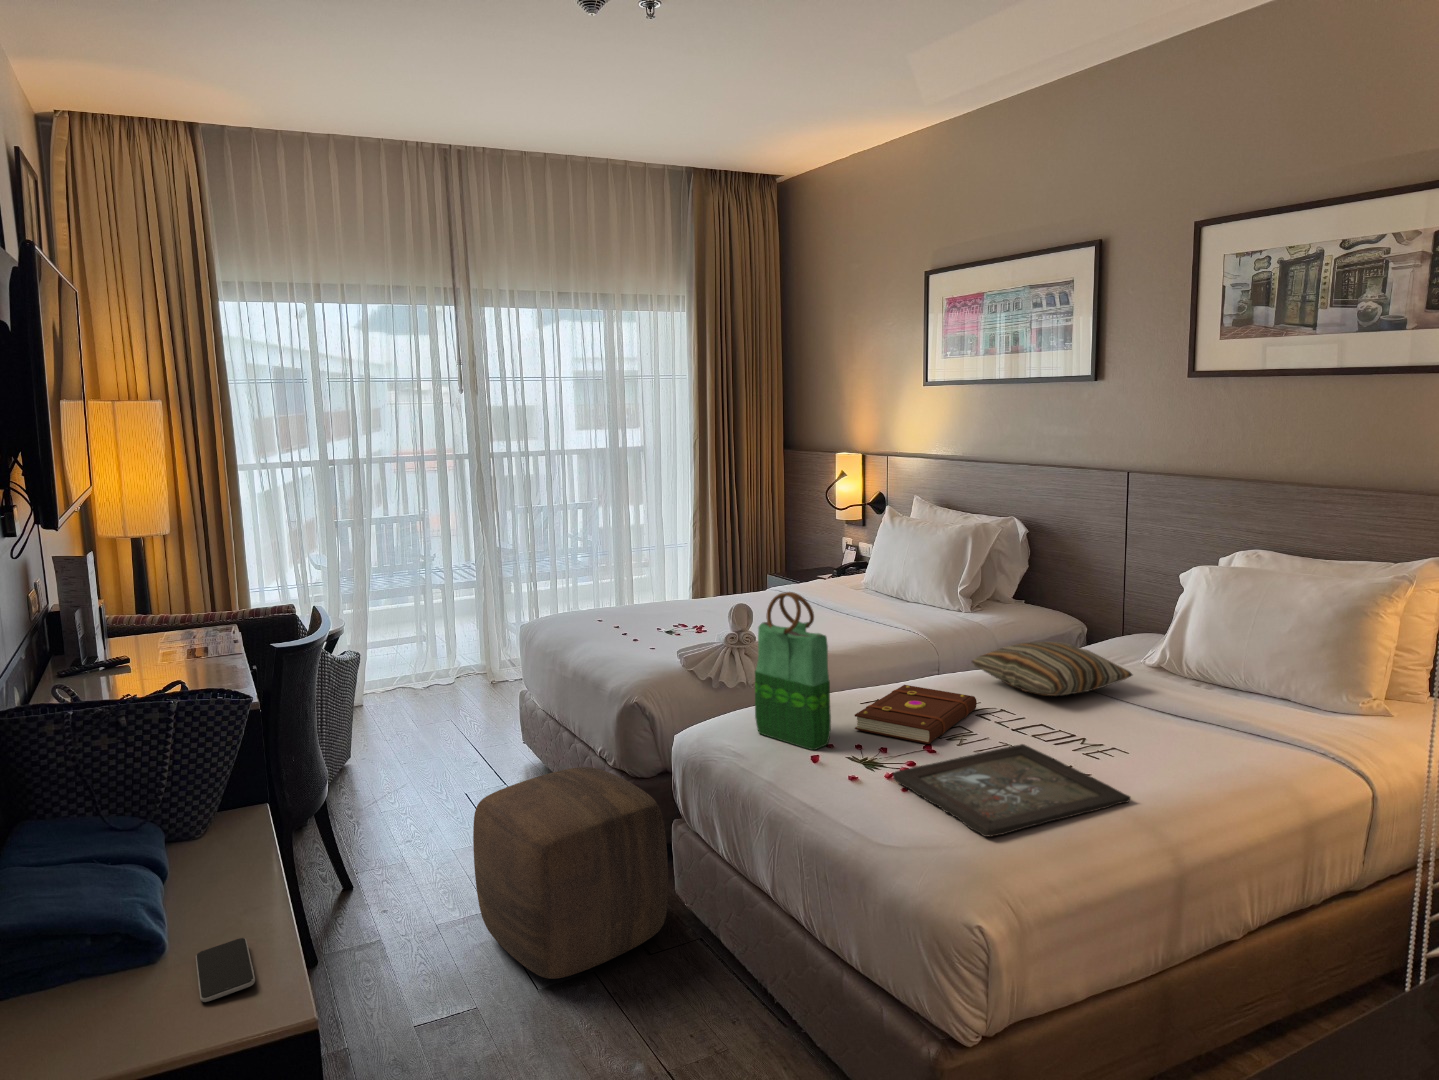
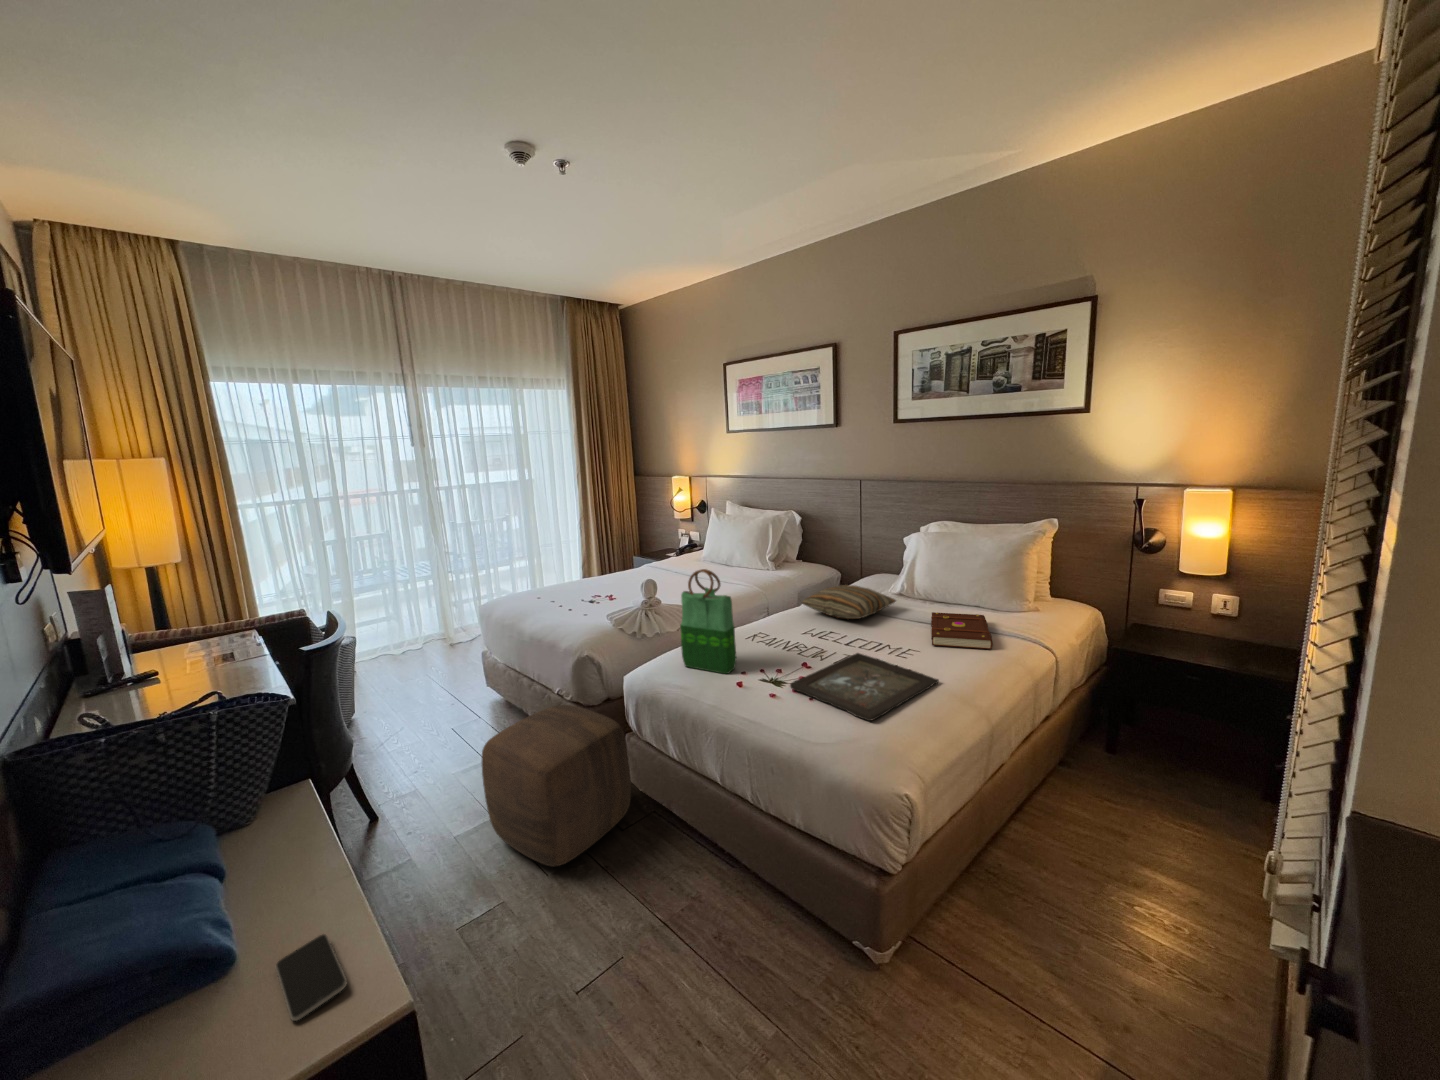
book: present [855,685,977,744] -> present [931,612,993,649]

